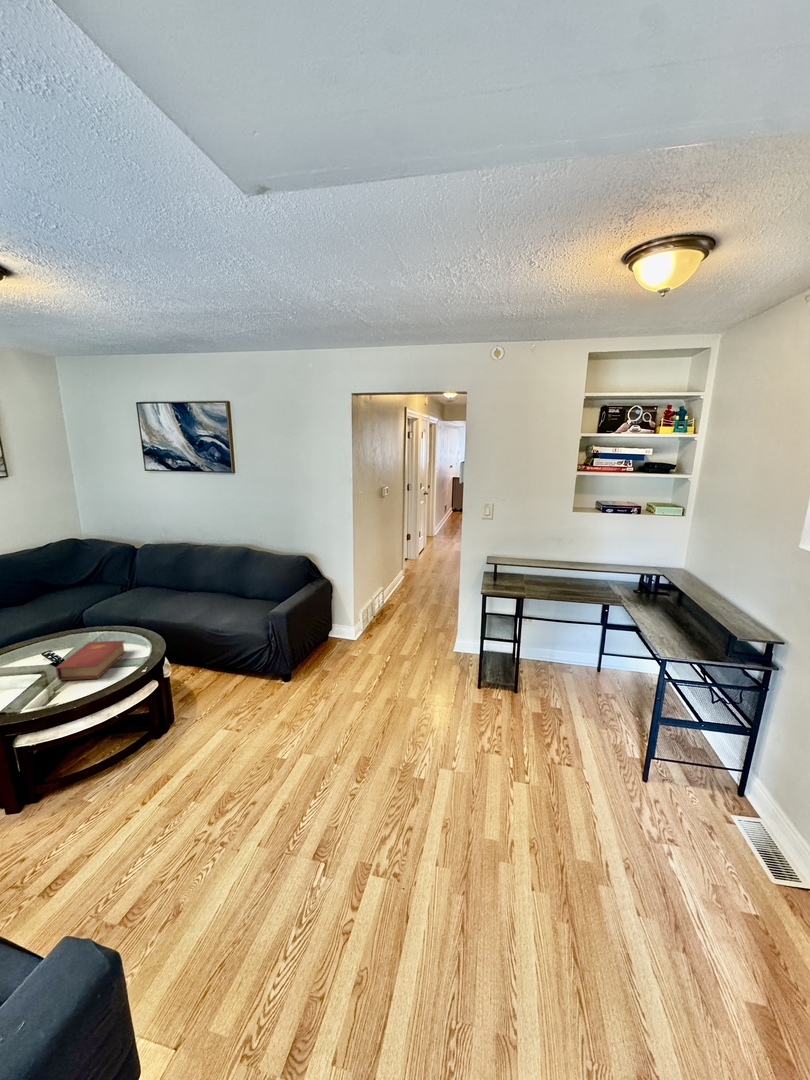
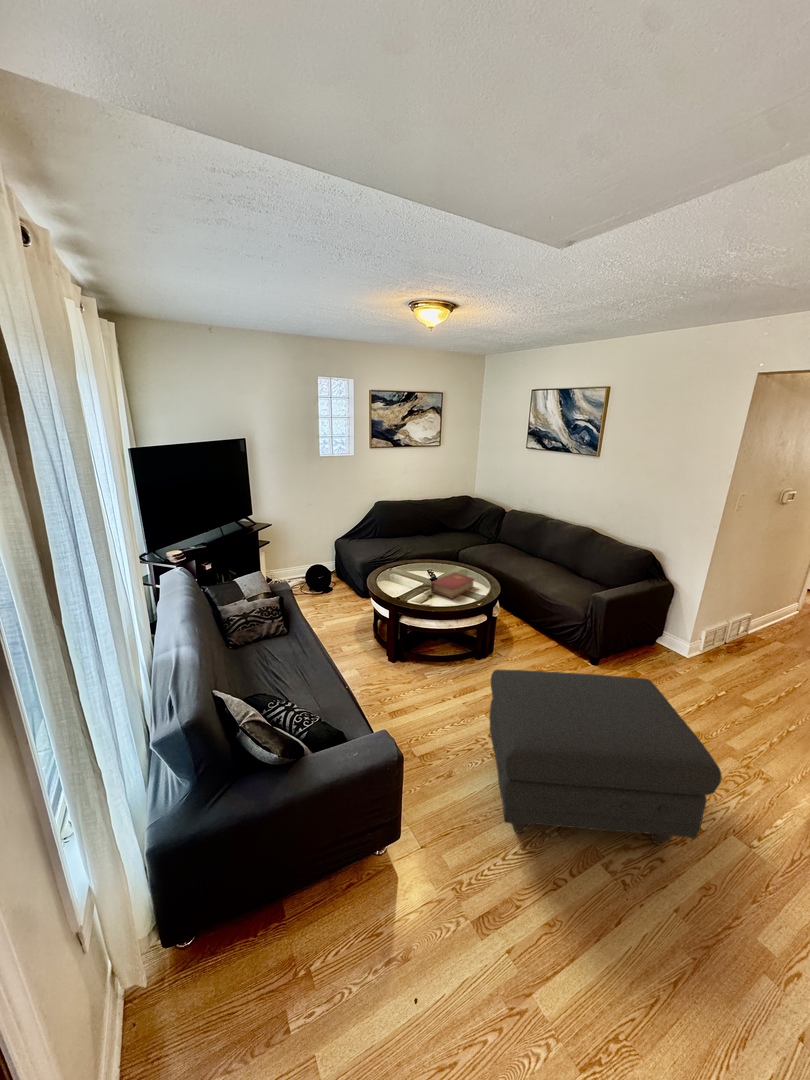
ottoman: none [199,673,434,915] -> present [489,669,722,845]

